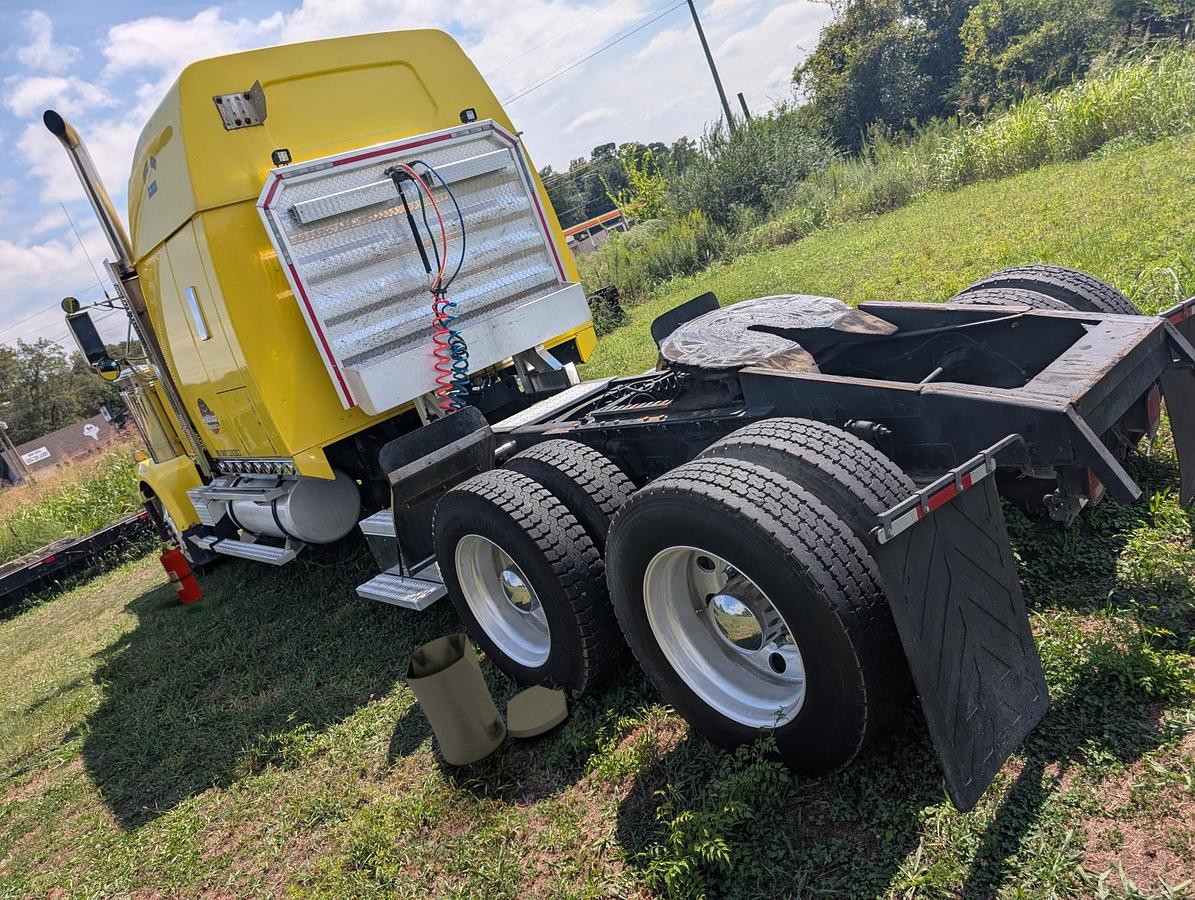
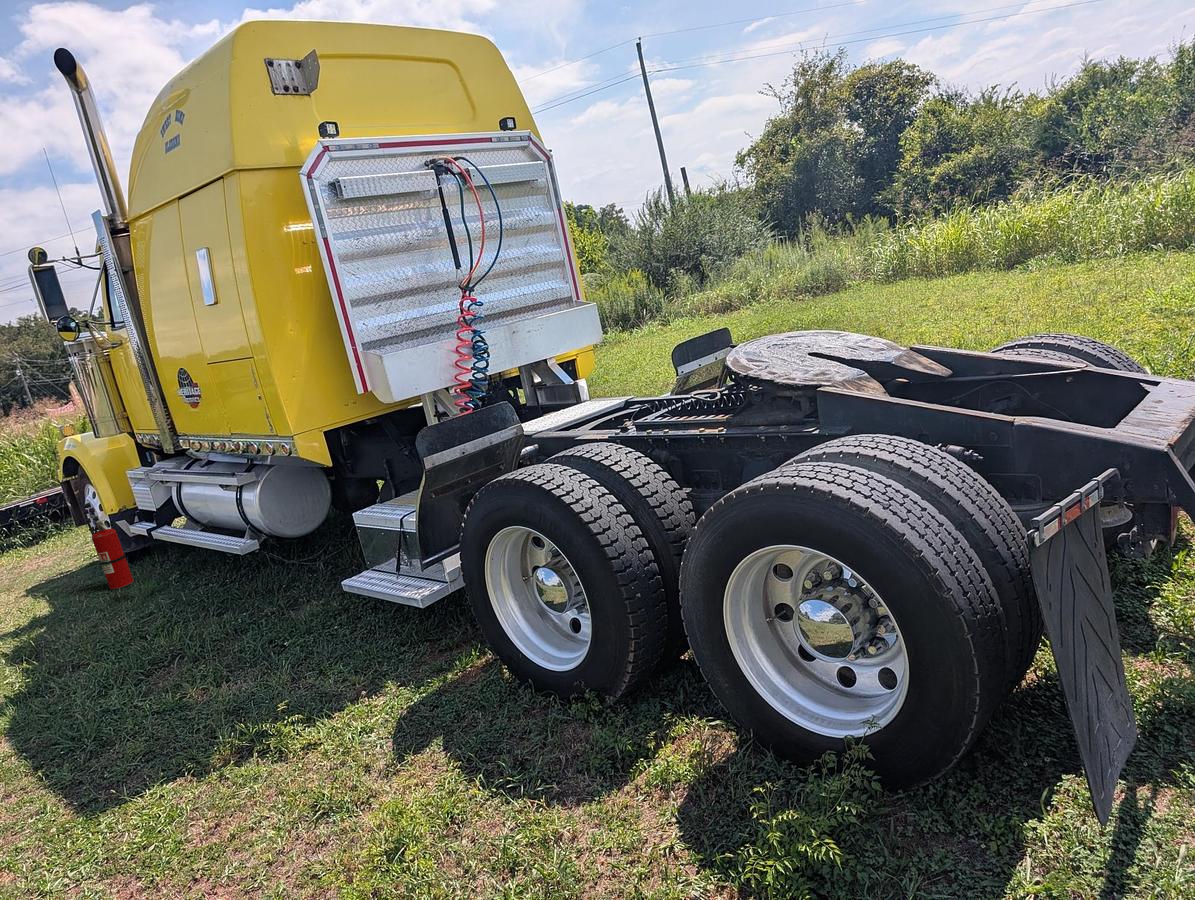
trash can: present [405,634,568,765] -> none [443,627,604,765]

